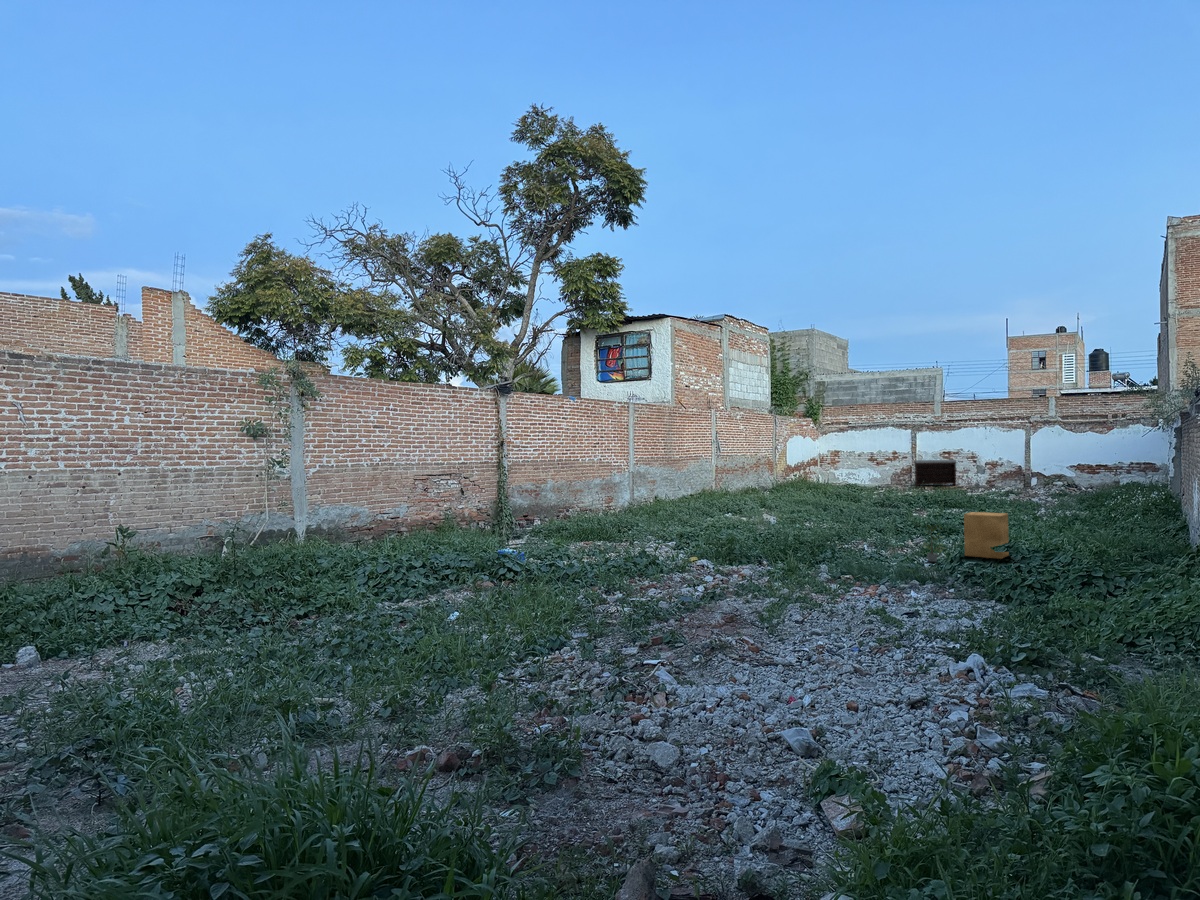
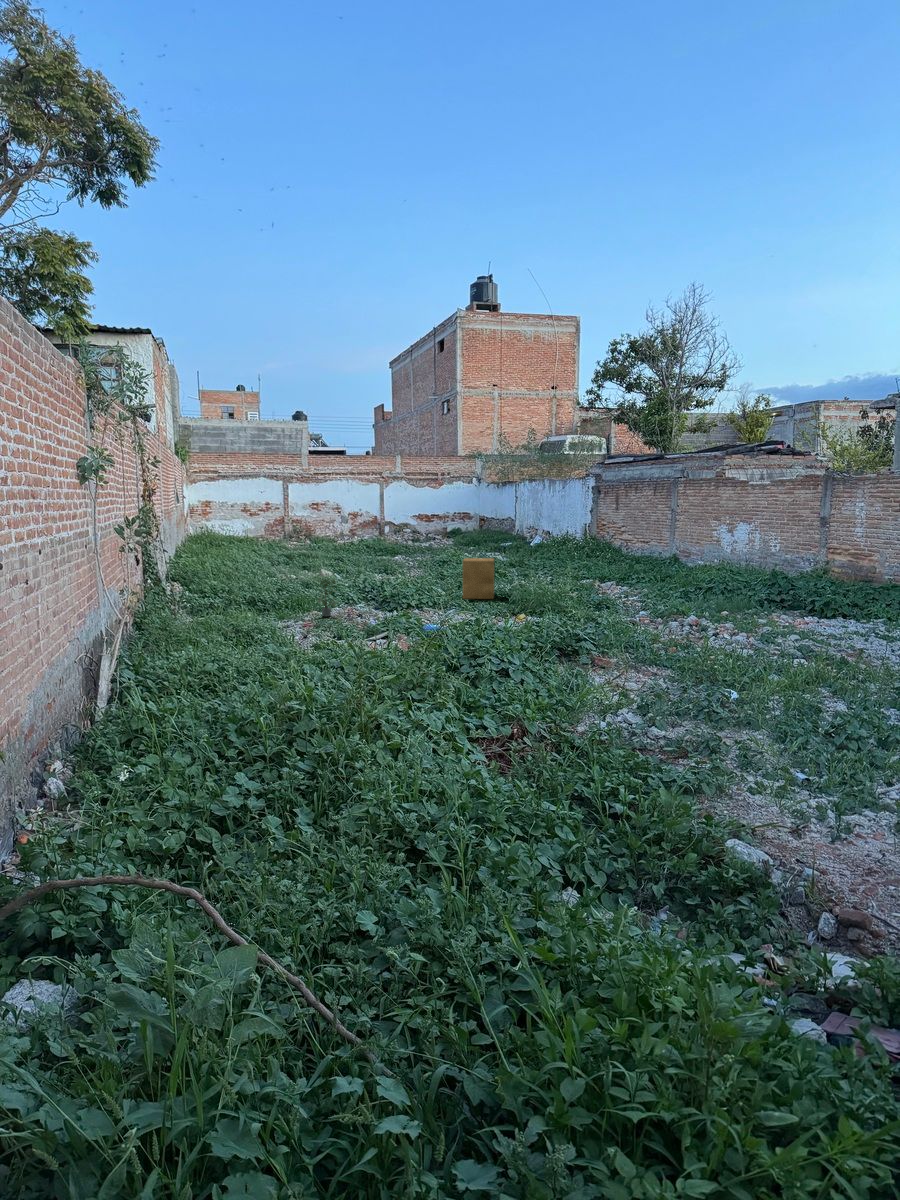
bench: present [914,460,957,486] -> none [285,511,324,536]
cardboard box: present [964,512,1009,559] -> present [463,558,494,599]

